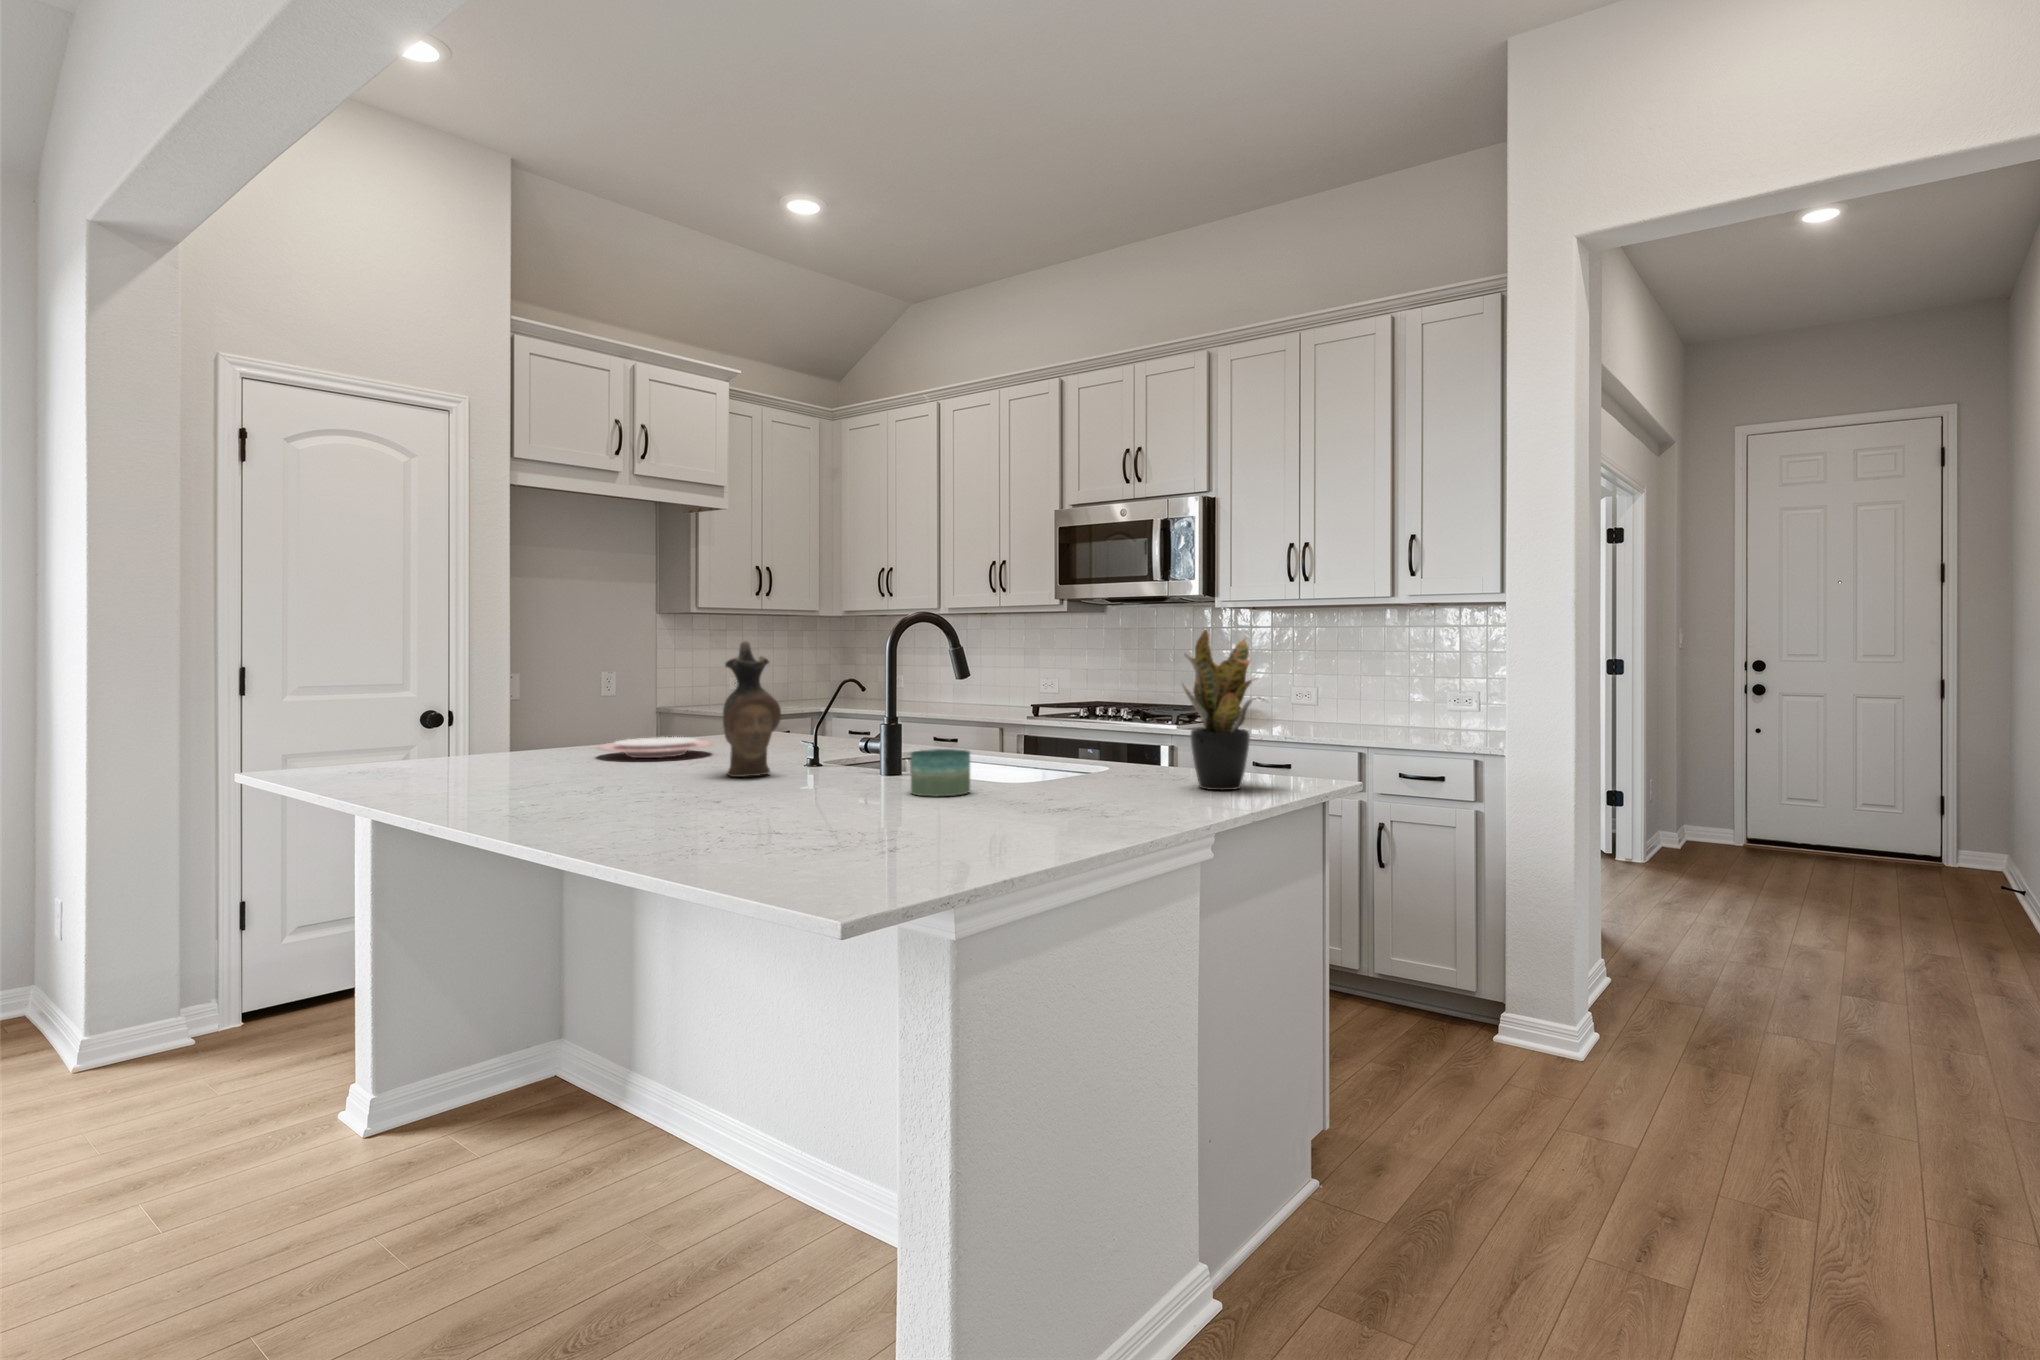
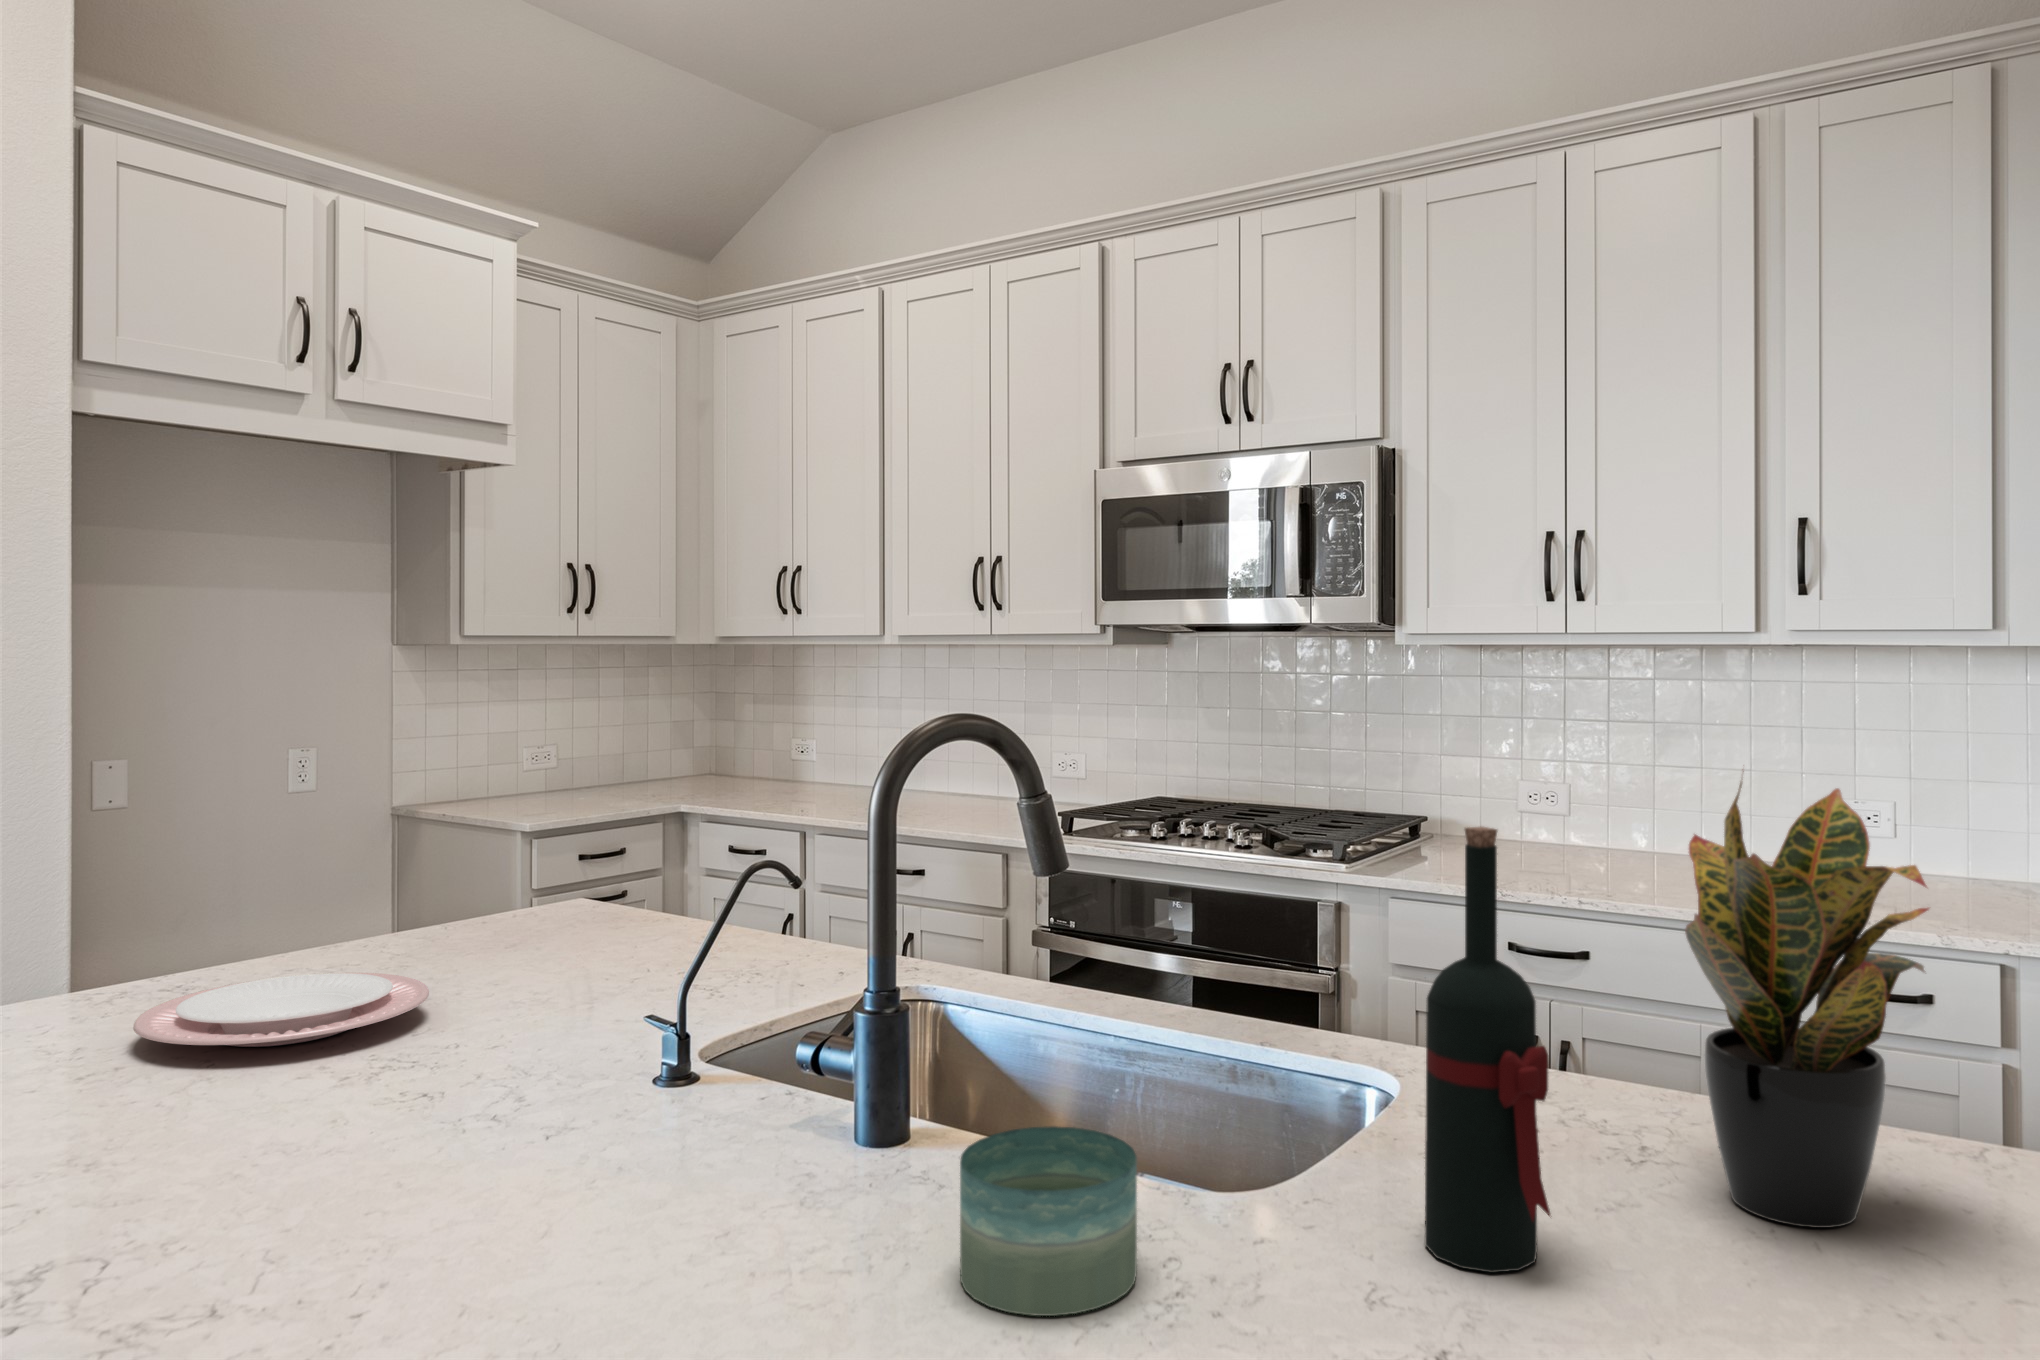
ceramic pitcher: present [723,641,781,777] -> none [414,787,577,1170]
wine bottle: none [1075,645,1112,794] -> present [1425,827,1551,1273]

